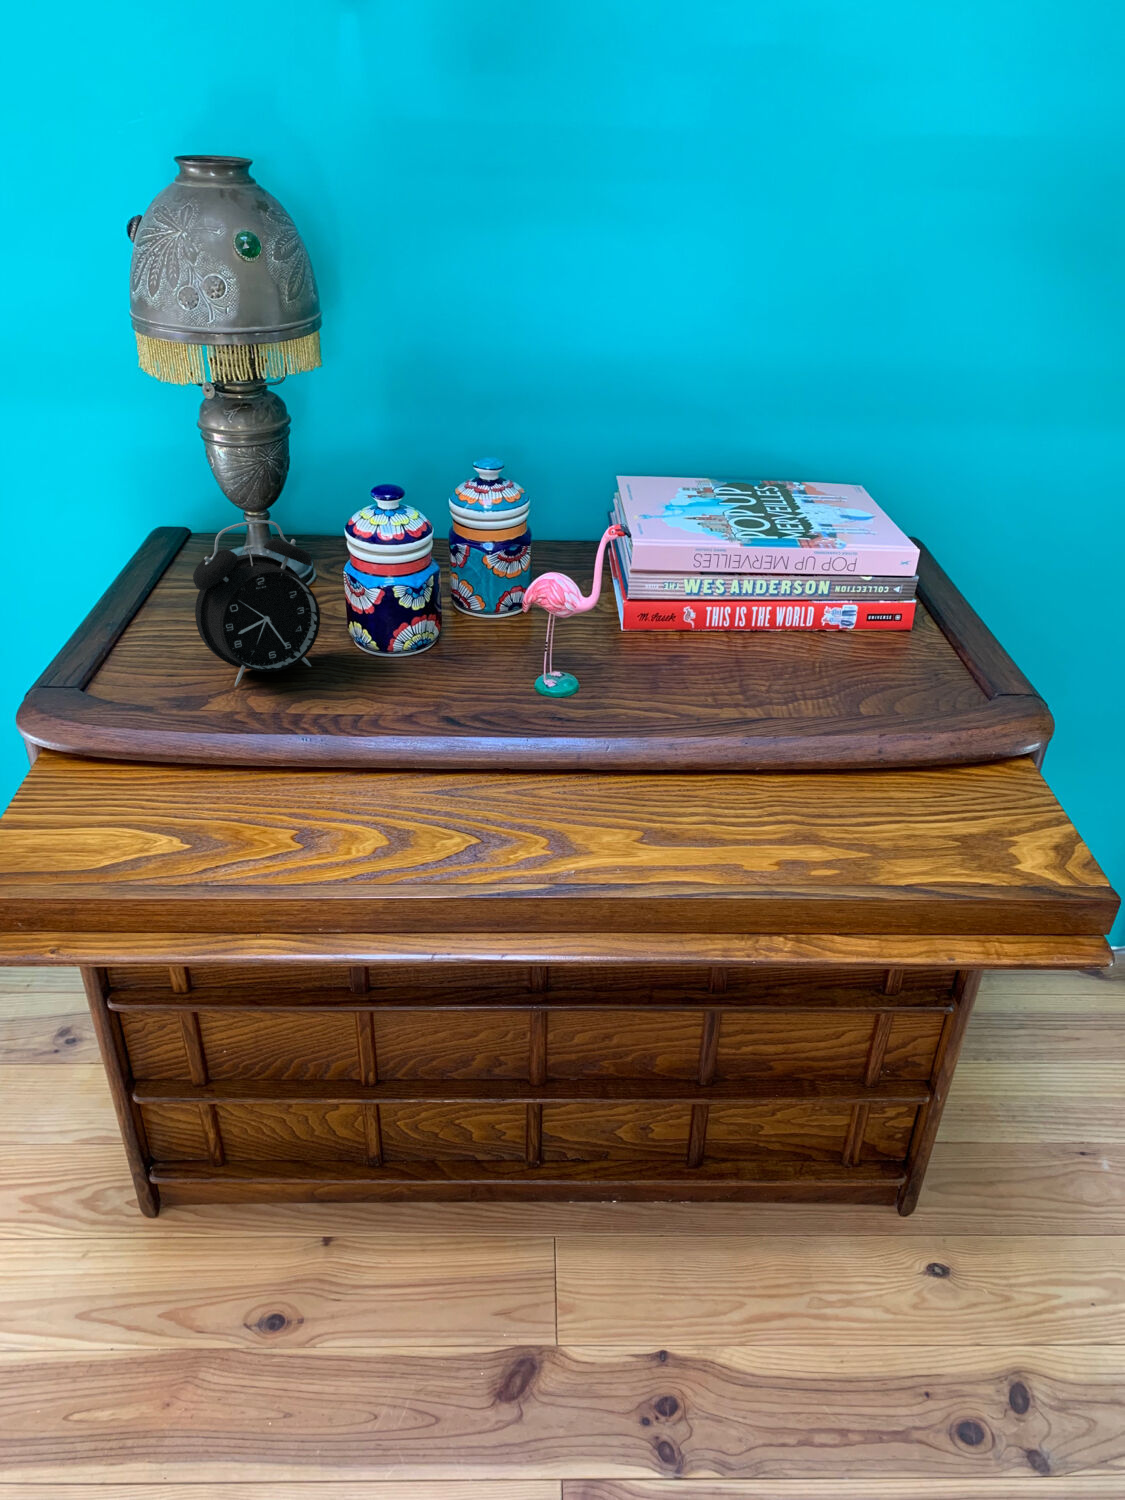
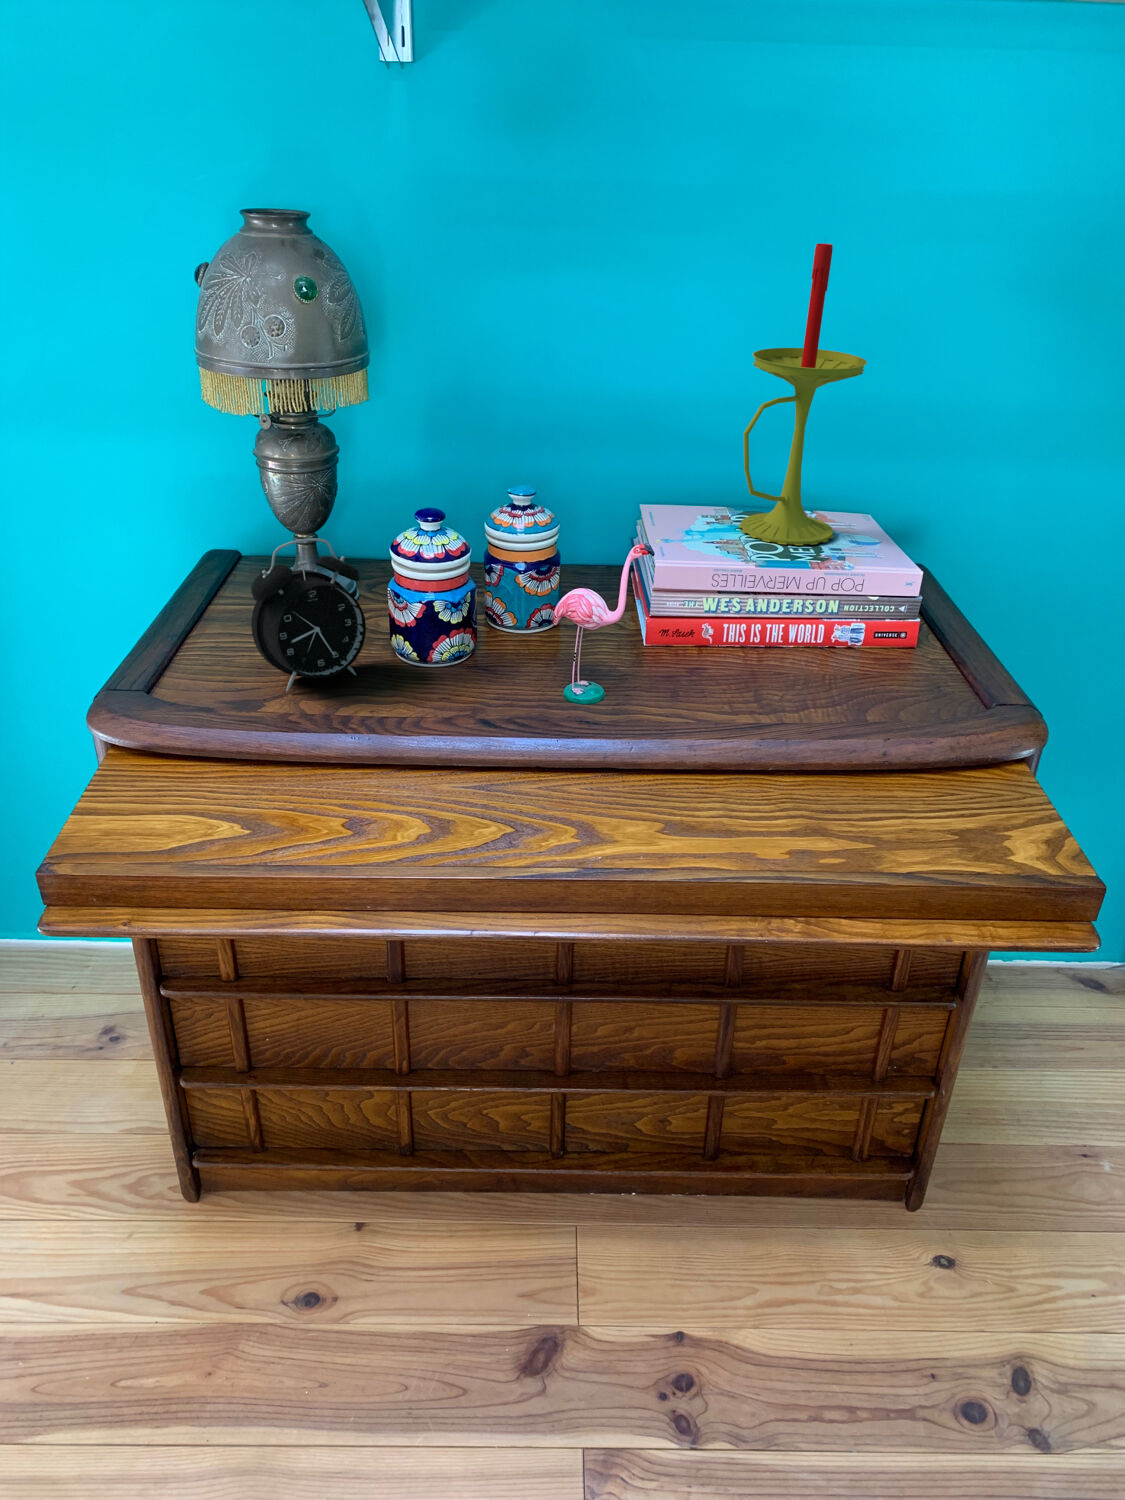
candle: none [723,181,861,520] -> present [739,243,867,545]

